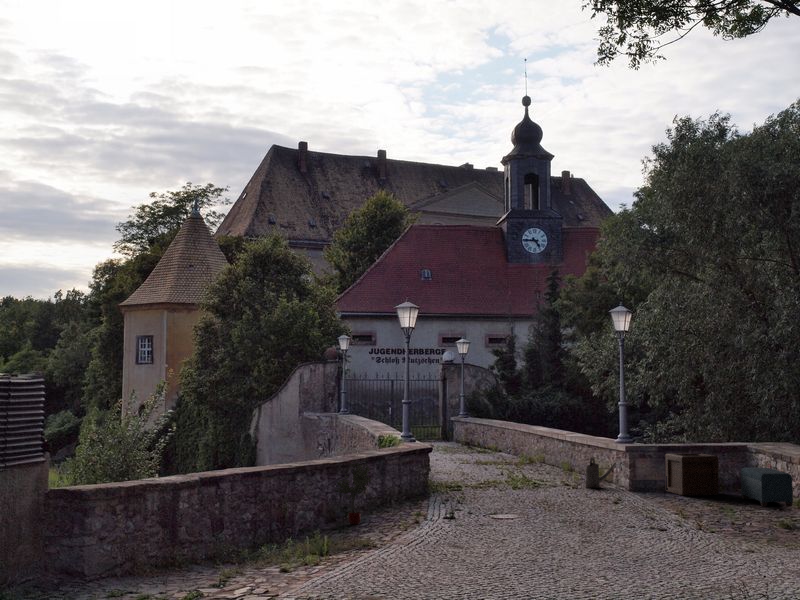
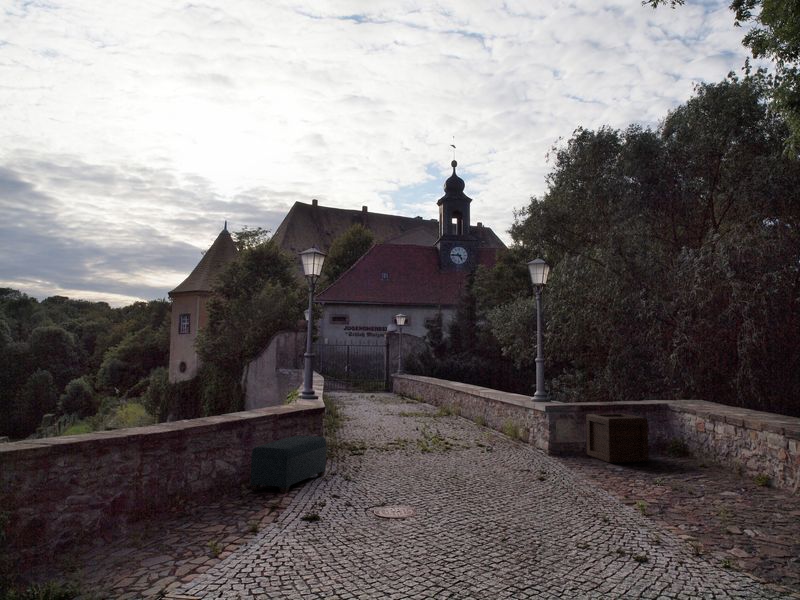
watering can: present [581,457,616,488] -> none [494,416,532,449]
potted tree: present [335,460,371,525] -> none [128,436,198,537]
bench: present [741,468,793,507] -> present [251,436,326,493]

